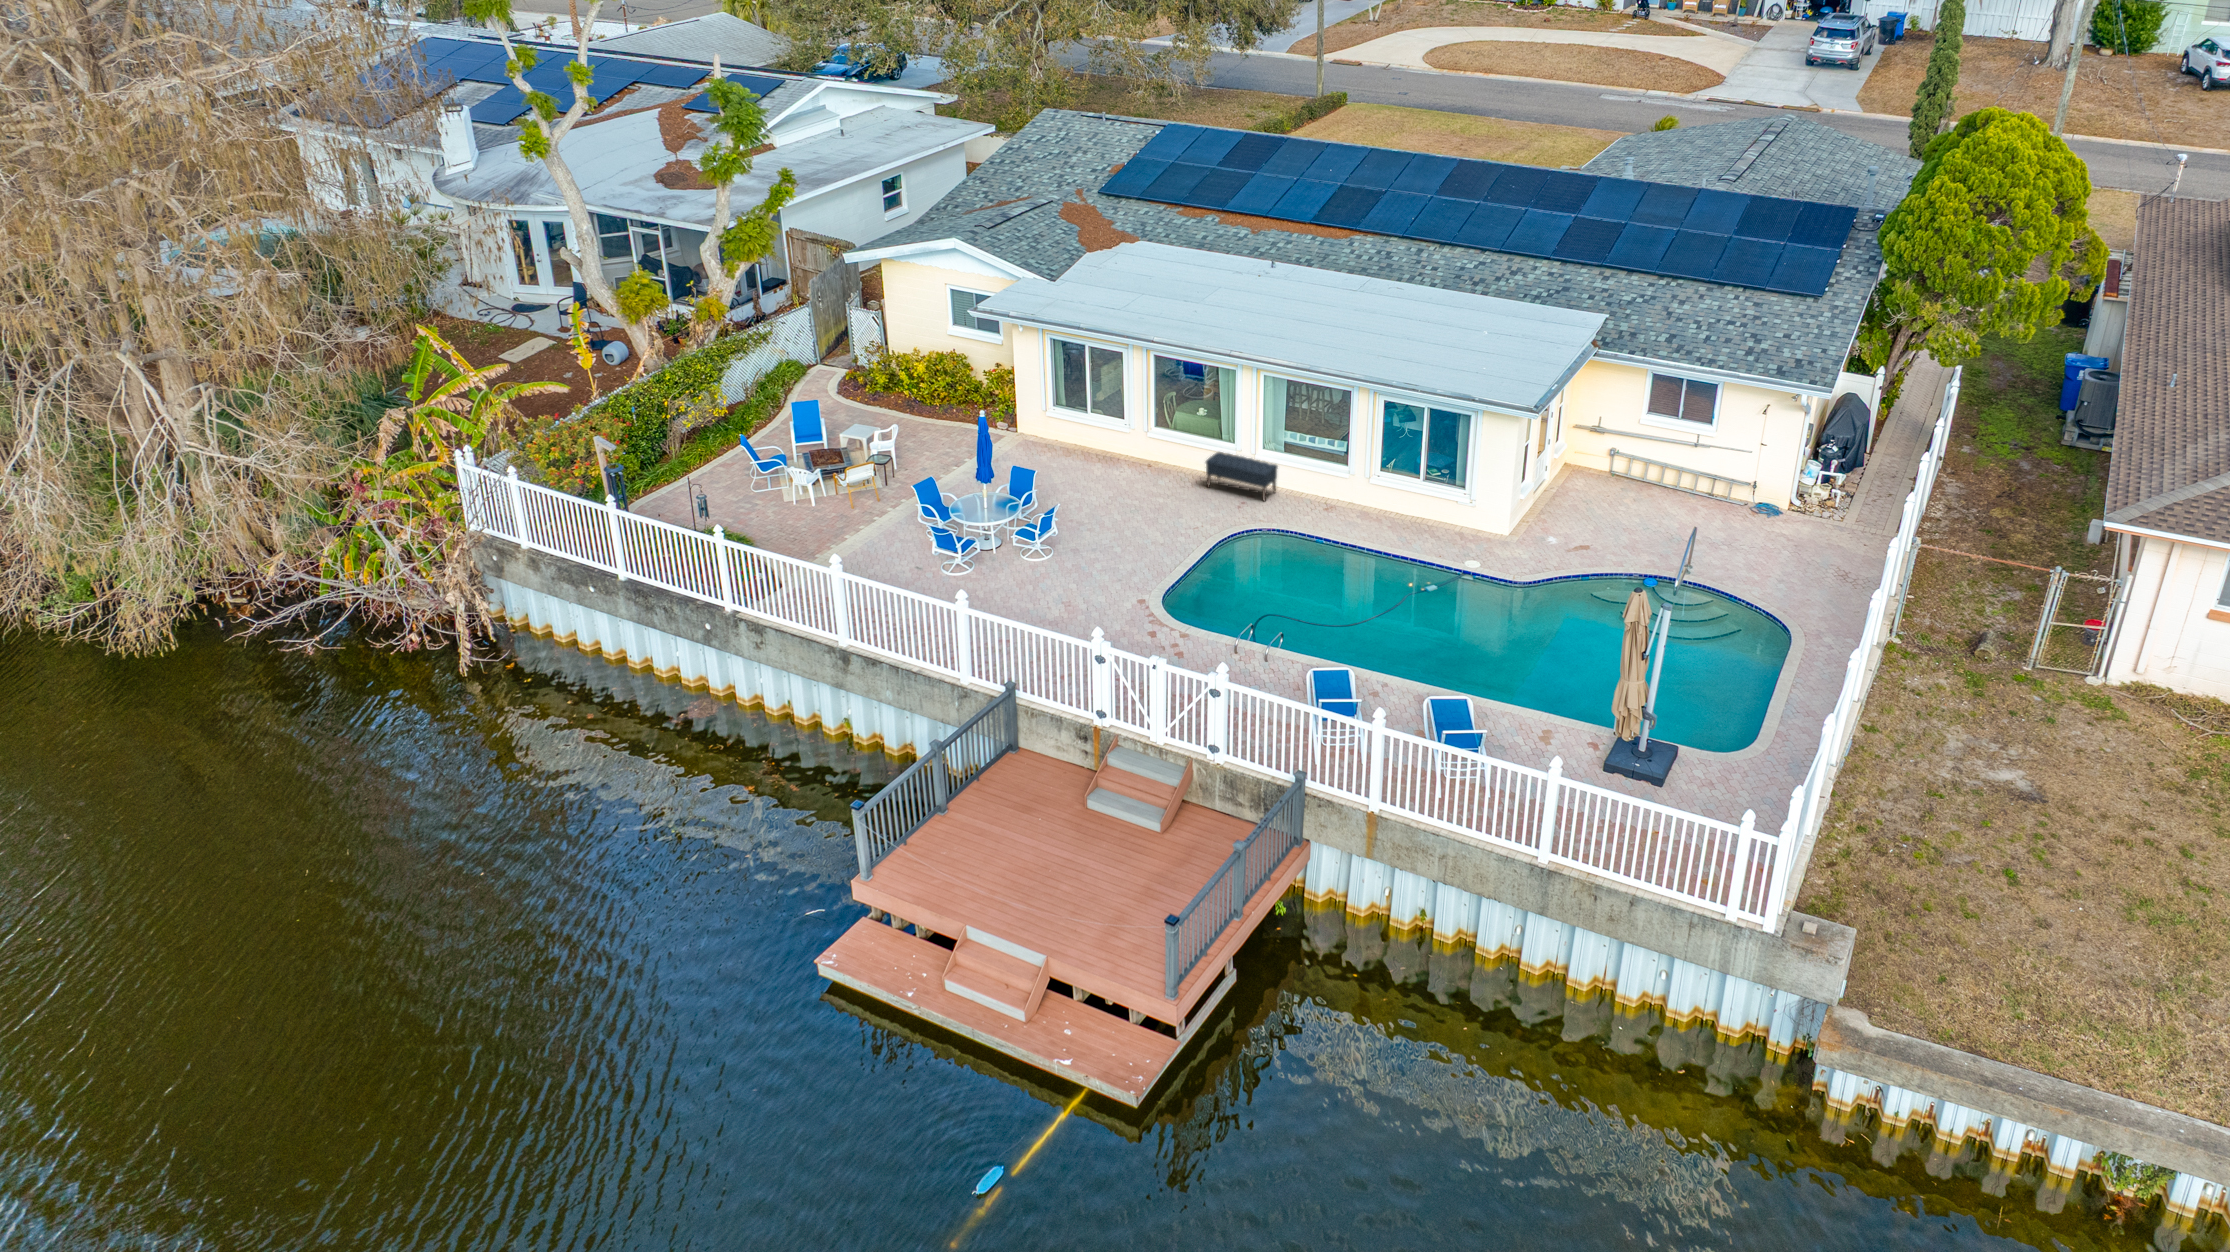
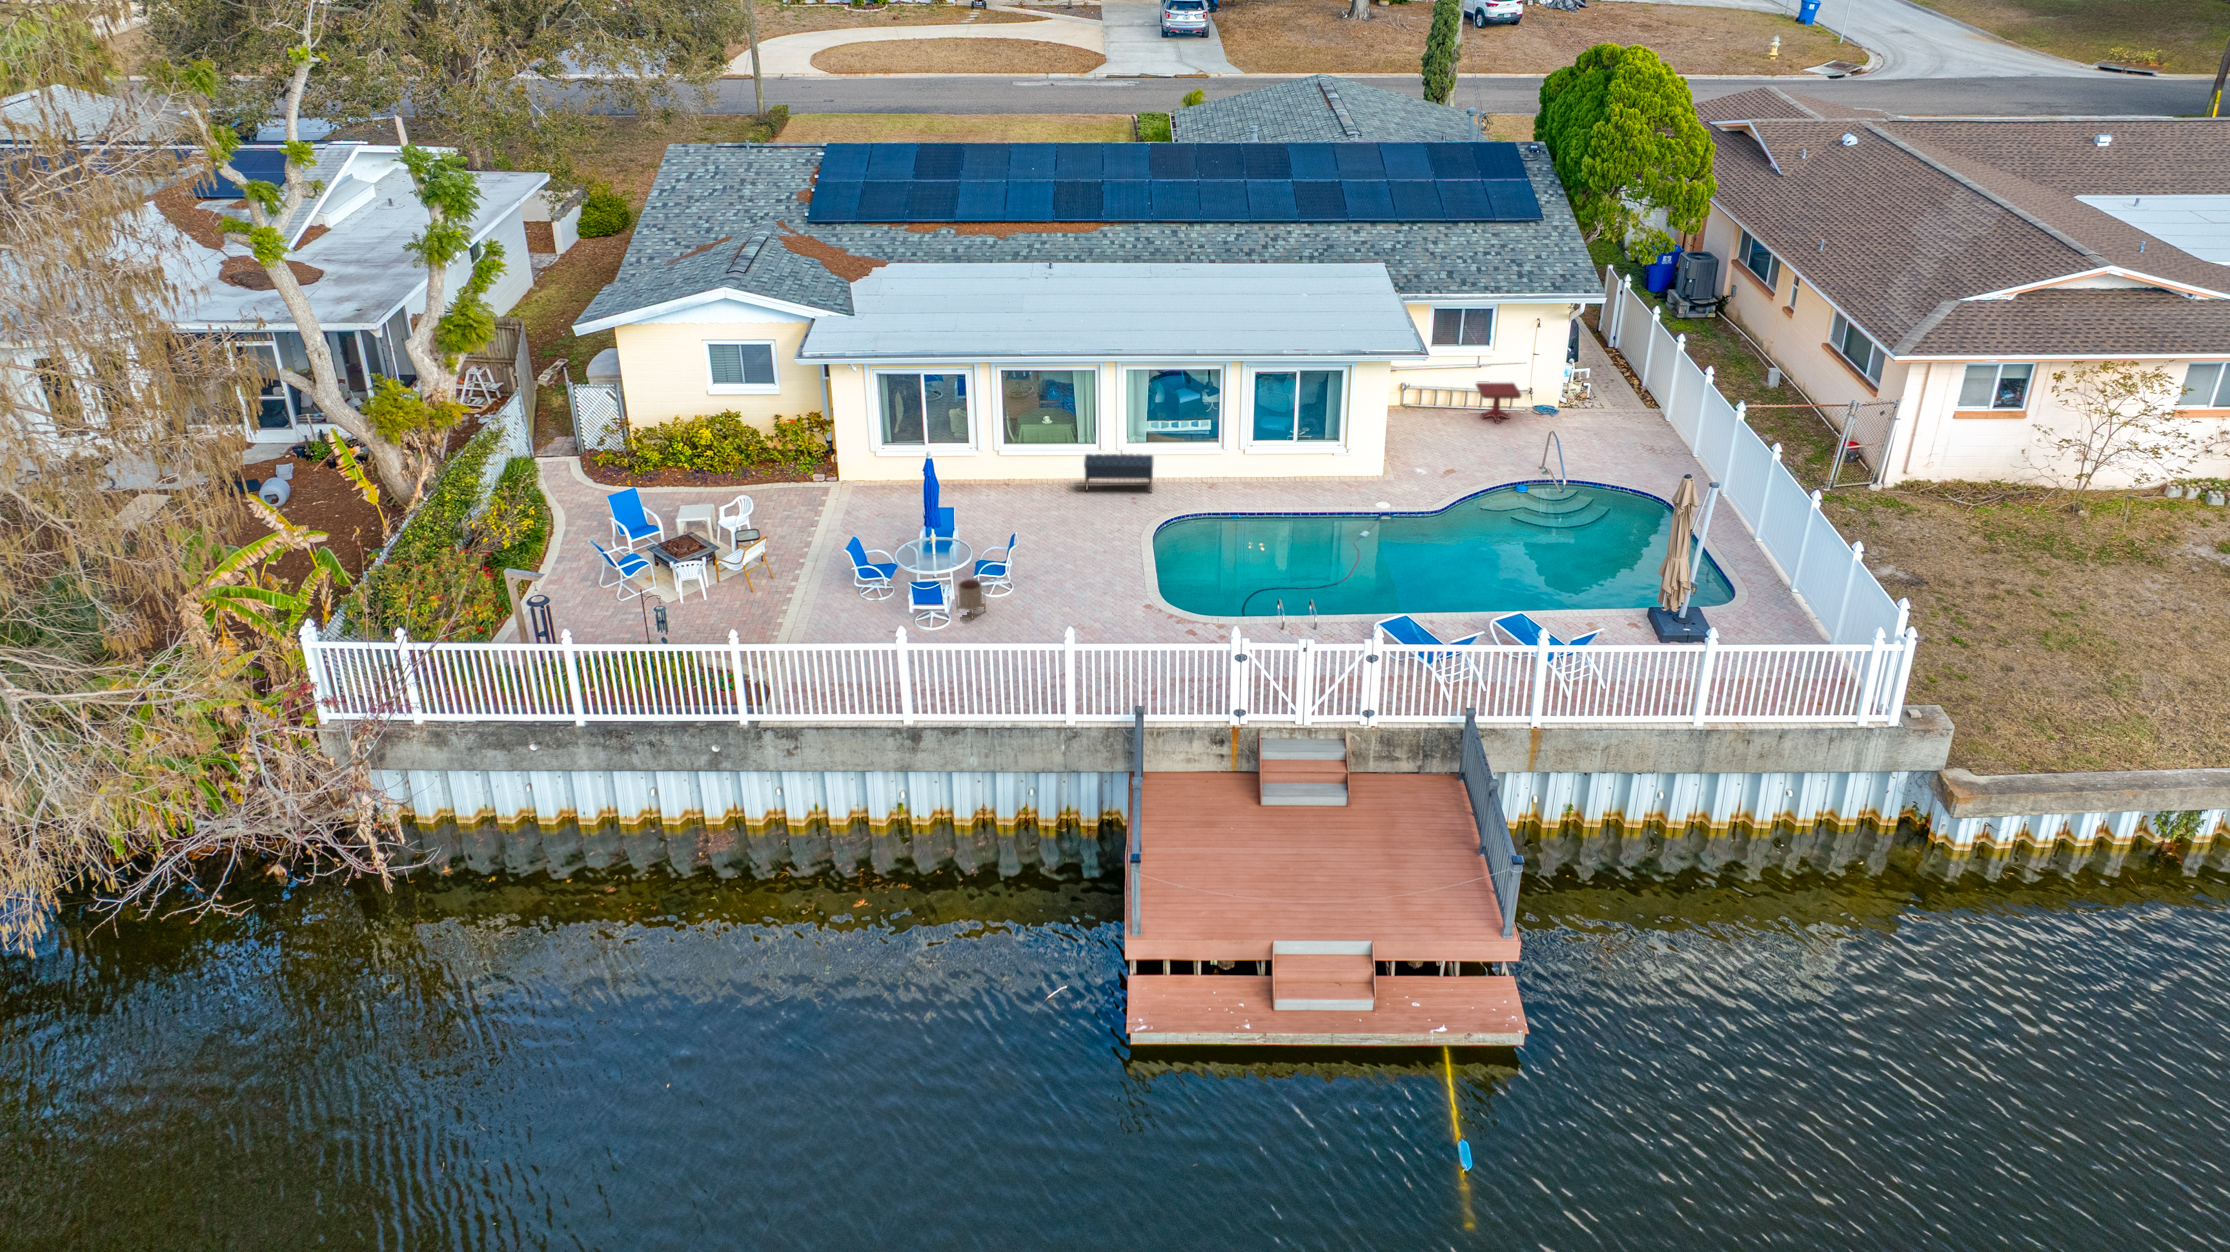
side table: none [1686,462,1739,513] -> present [1476,381,1521,423]
planter: none [976,534,1003,572] -> present [956,579,986,617]

